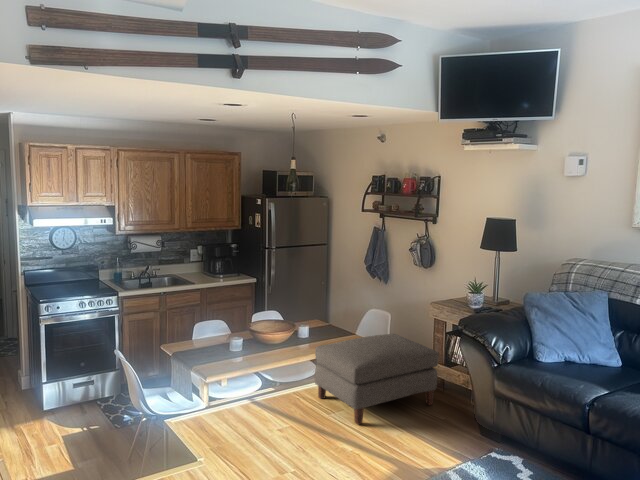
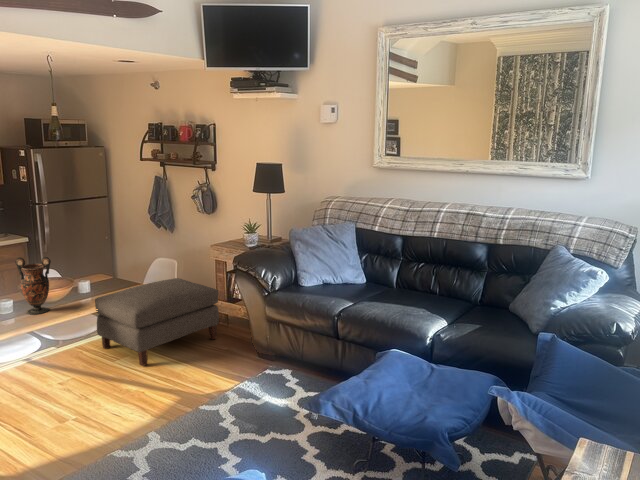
vase: none [249,299,280,356] -> present [15,257,51,315]

